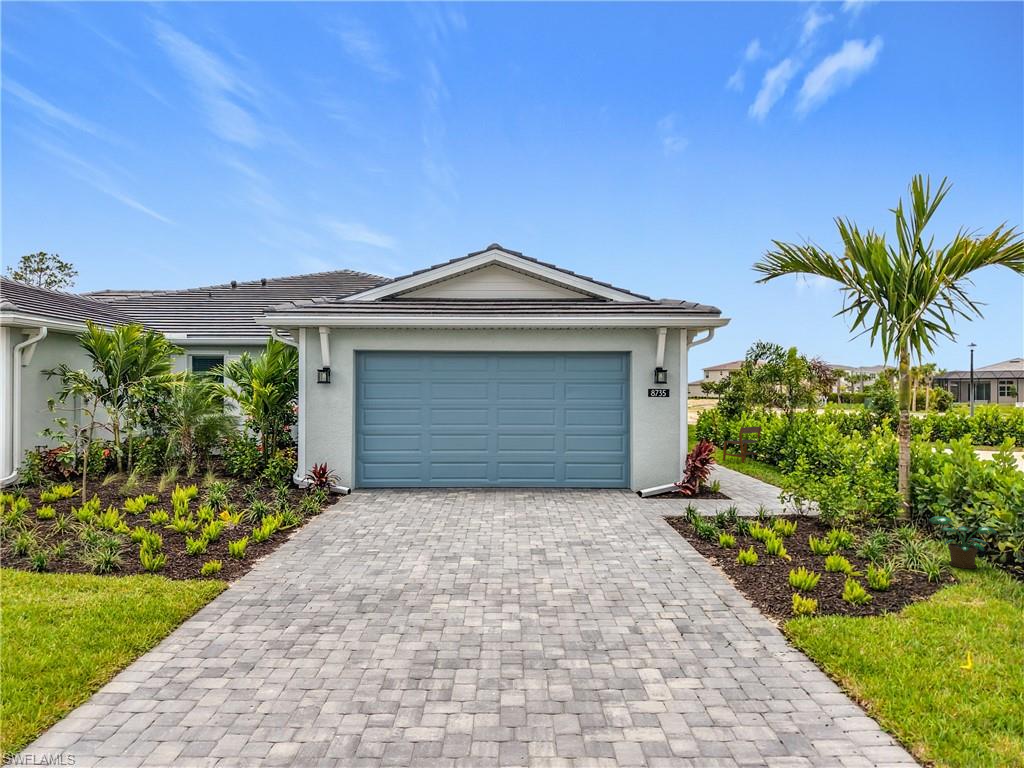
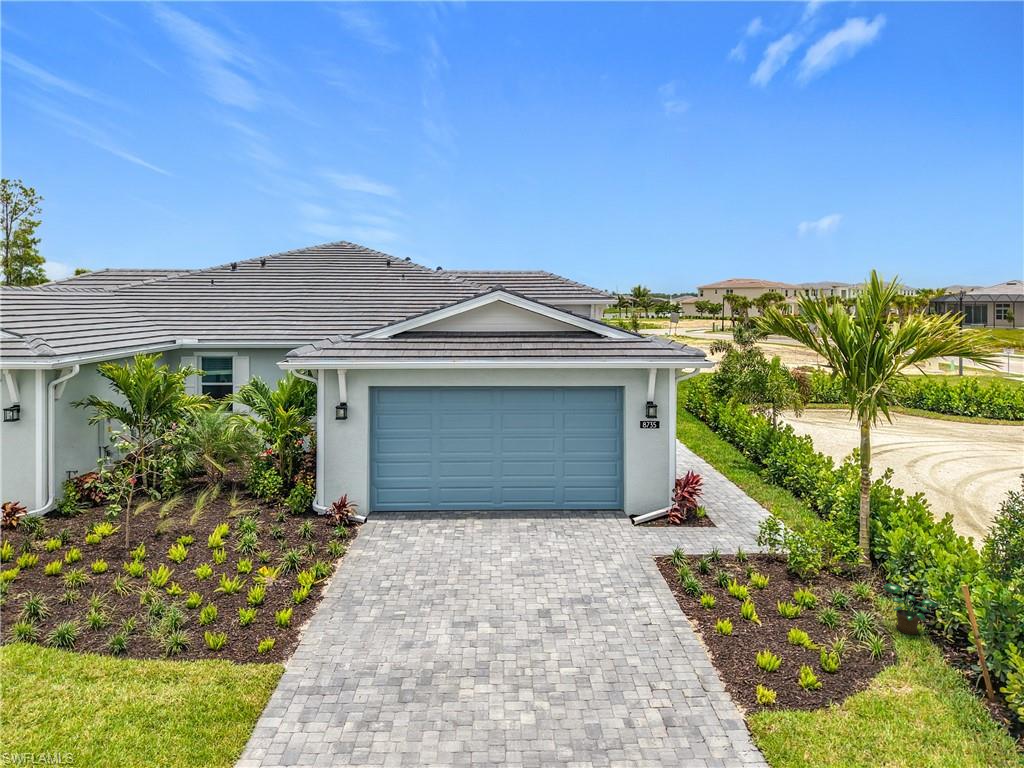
bench: present [723,426,763,463] -> none [713,425,752,461]

